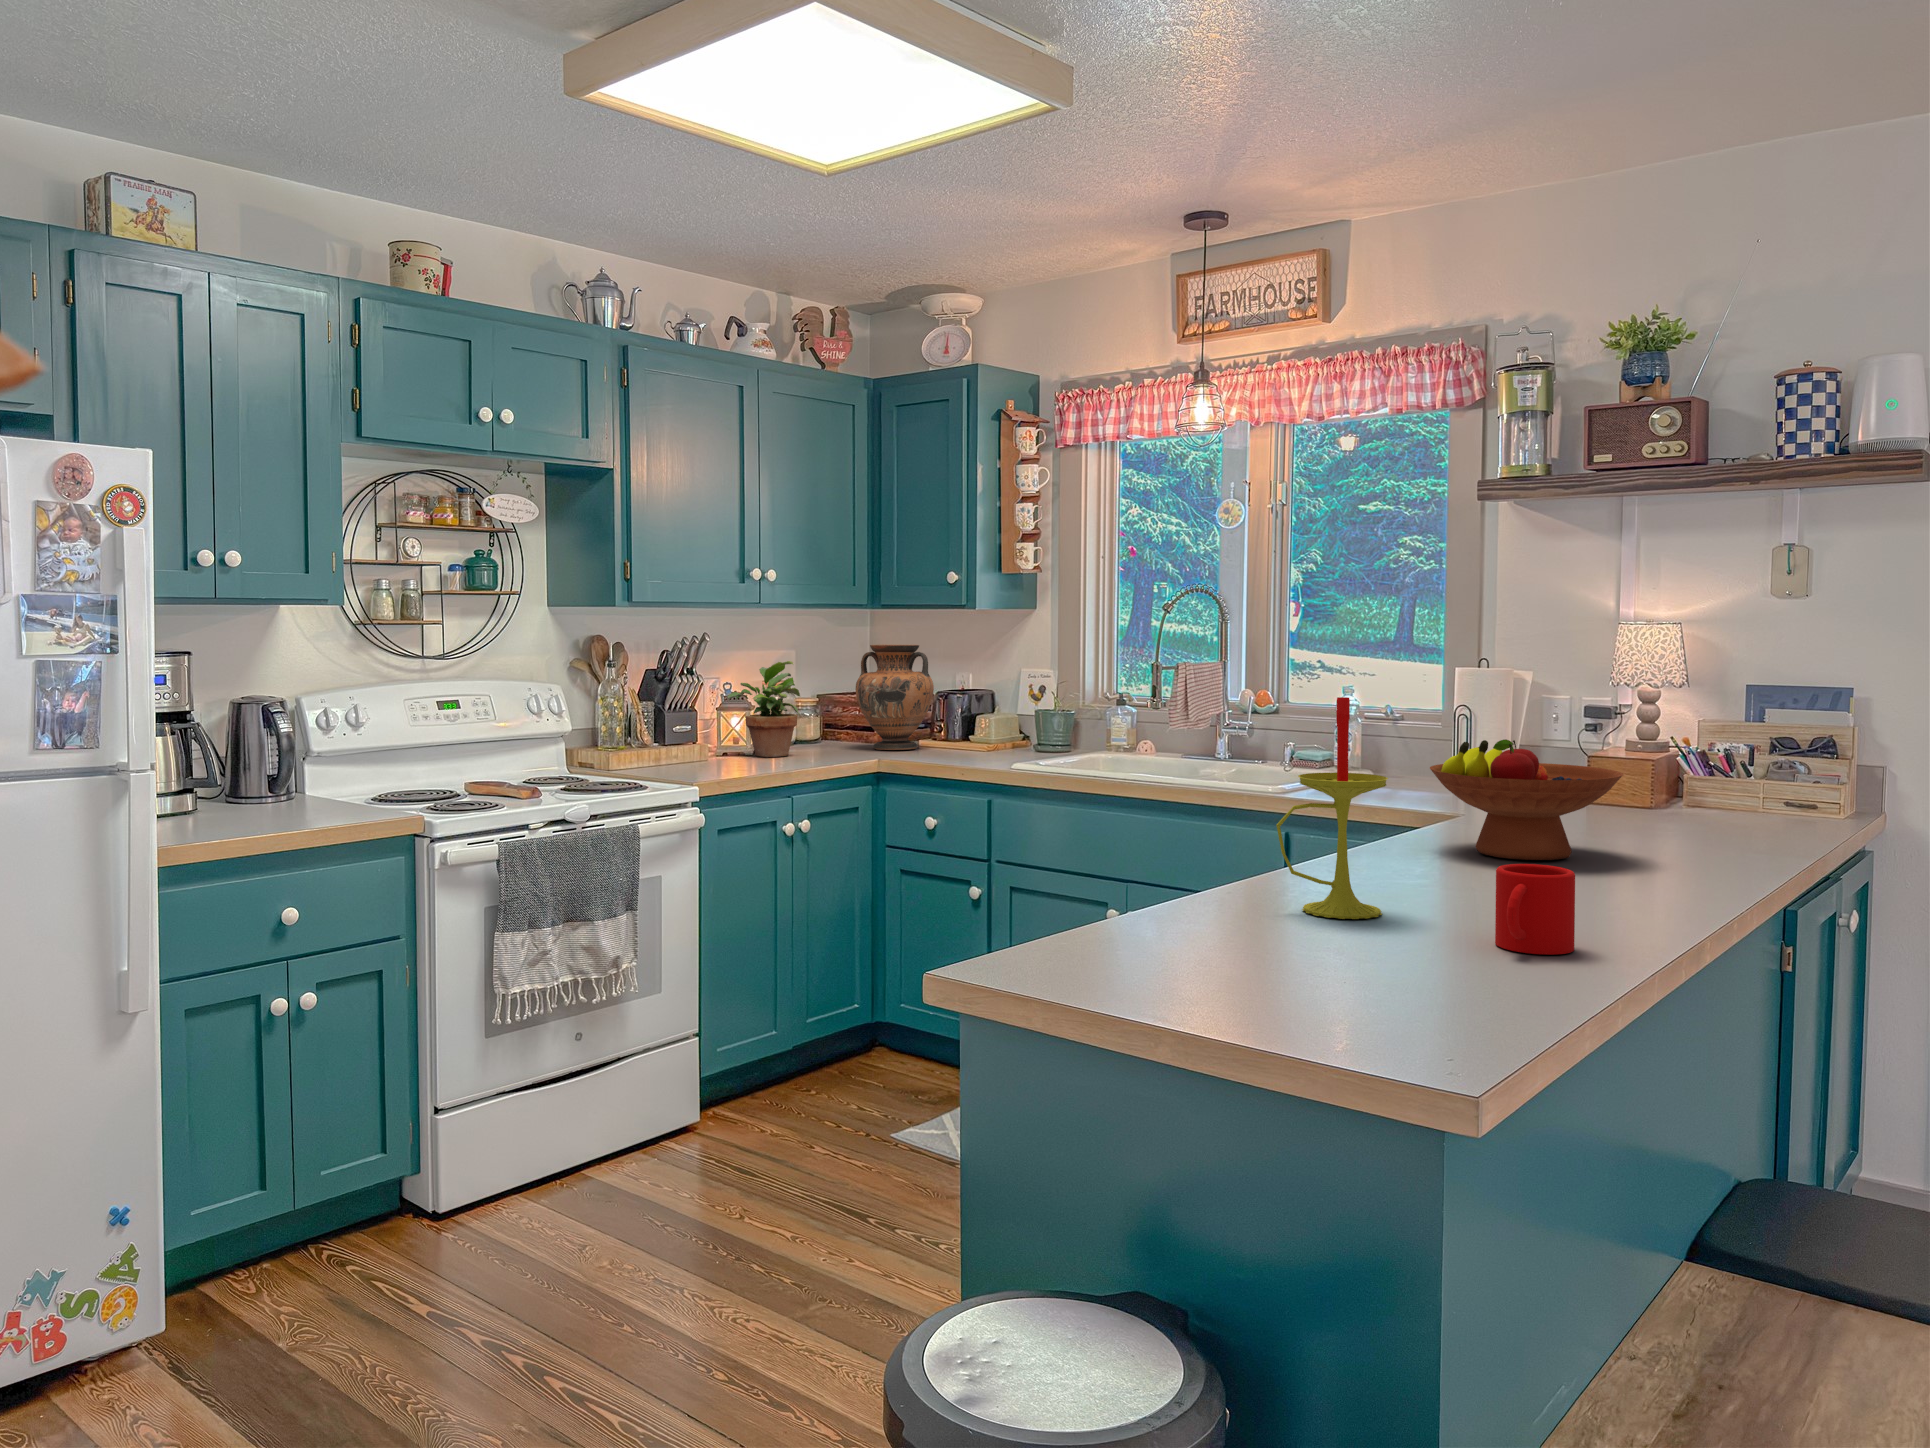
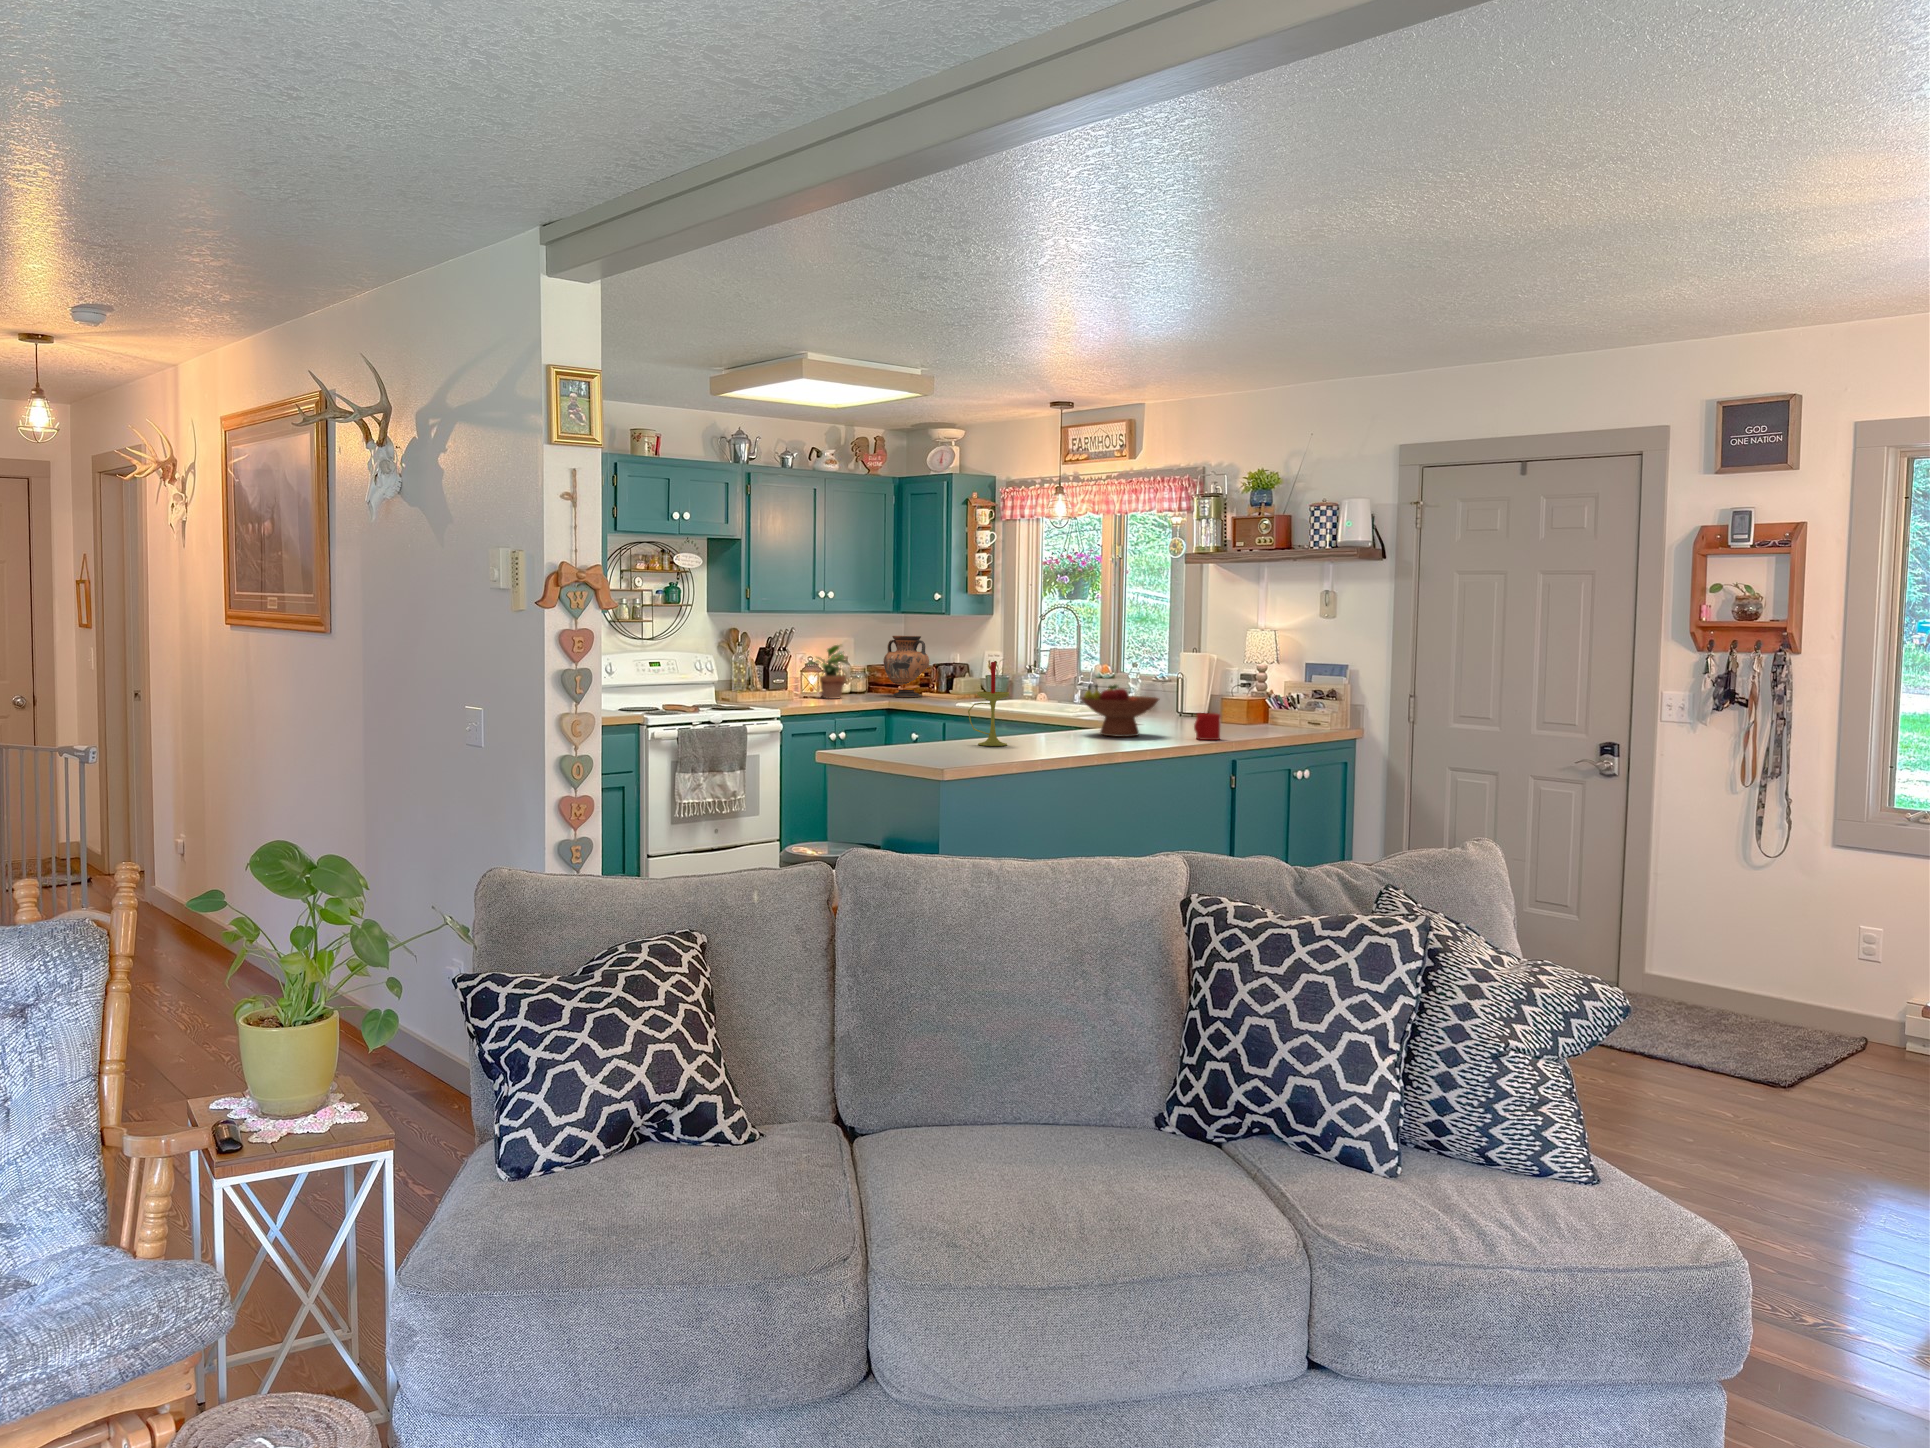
mug: present [1495,864,1575,955] -> present [1194,713,1221,740]

